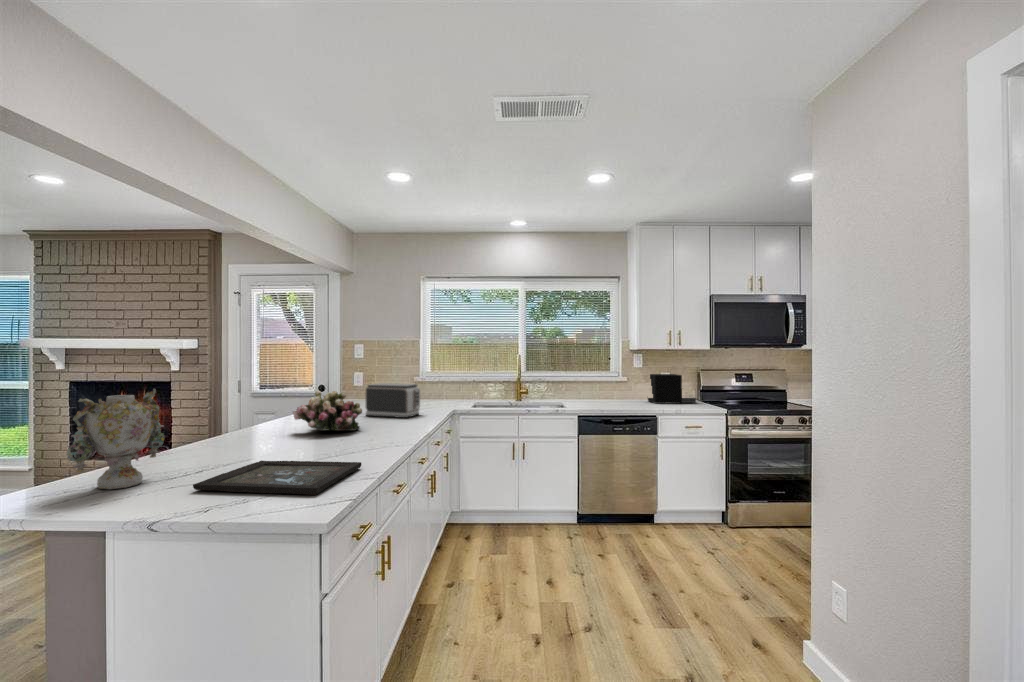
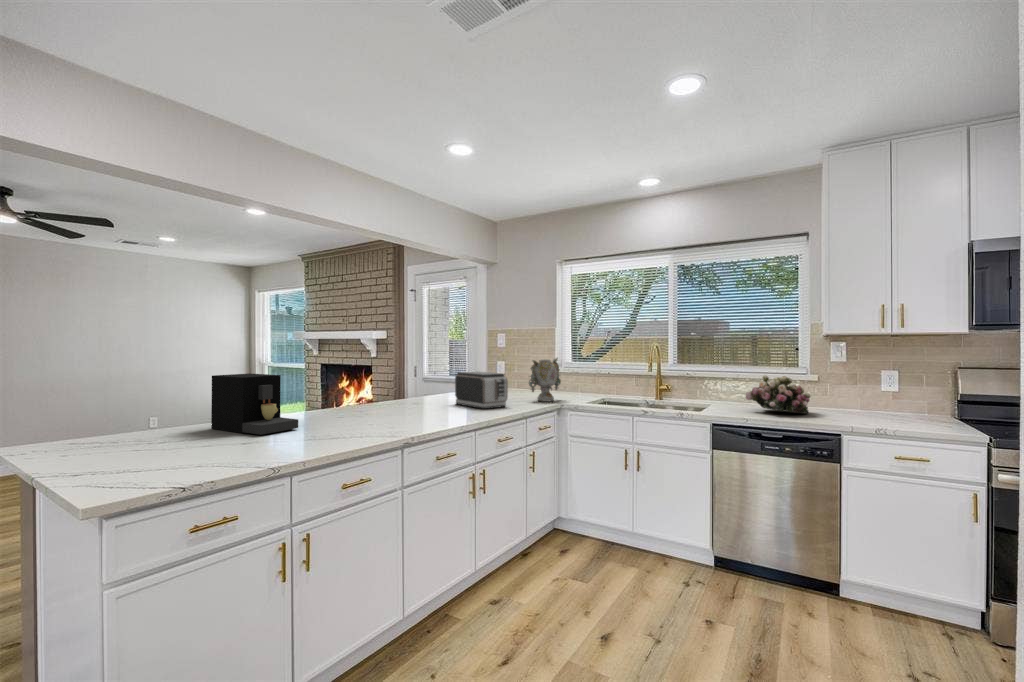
coffee maker: present [648,374,696,404] -> present [211,373,298,435]
vase: present [67,389,165,489] -> present [529,358,561,402]
flower arrangement: present [293,391,362,431] -> present [746,375,810,414]
tray: present [193,461,361,495] -> none [128,435,285,474]

